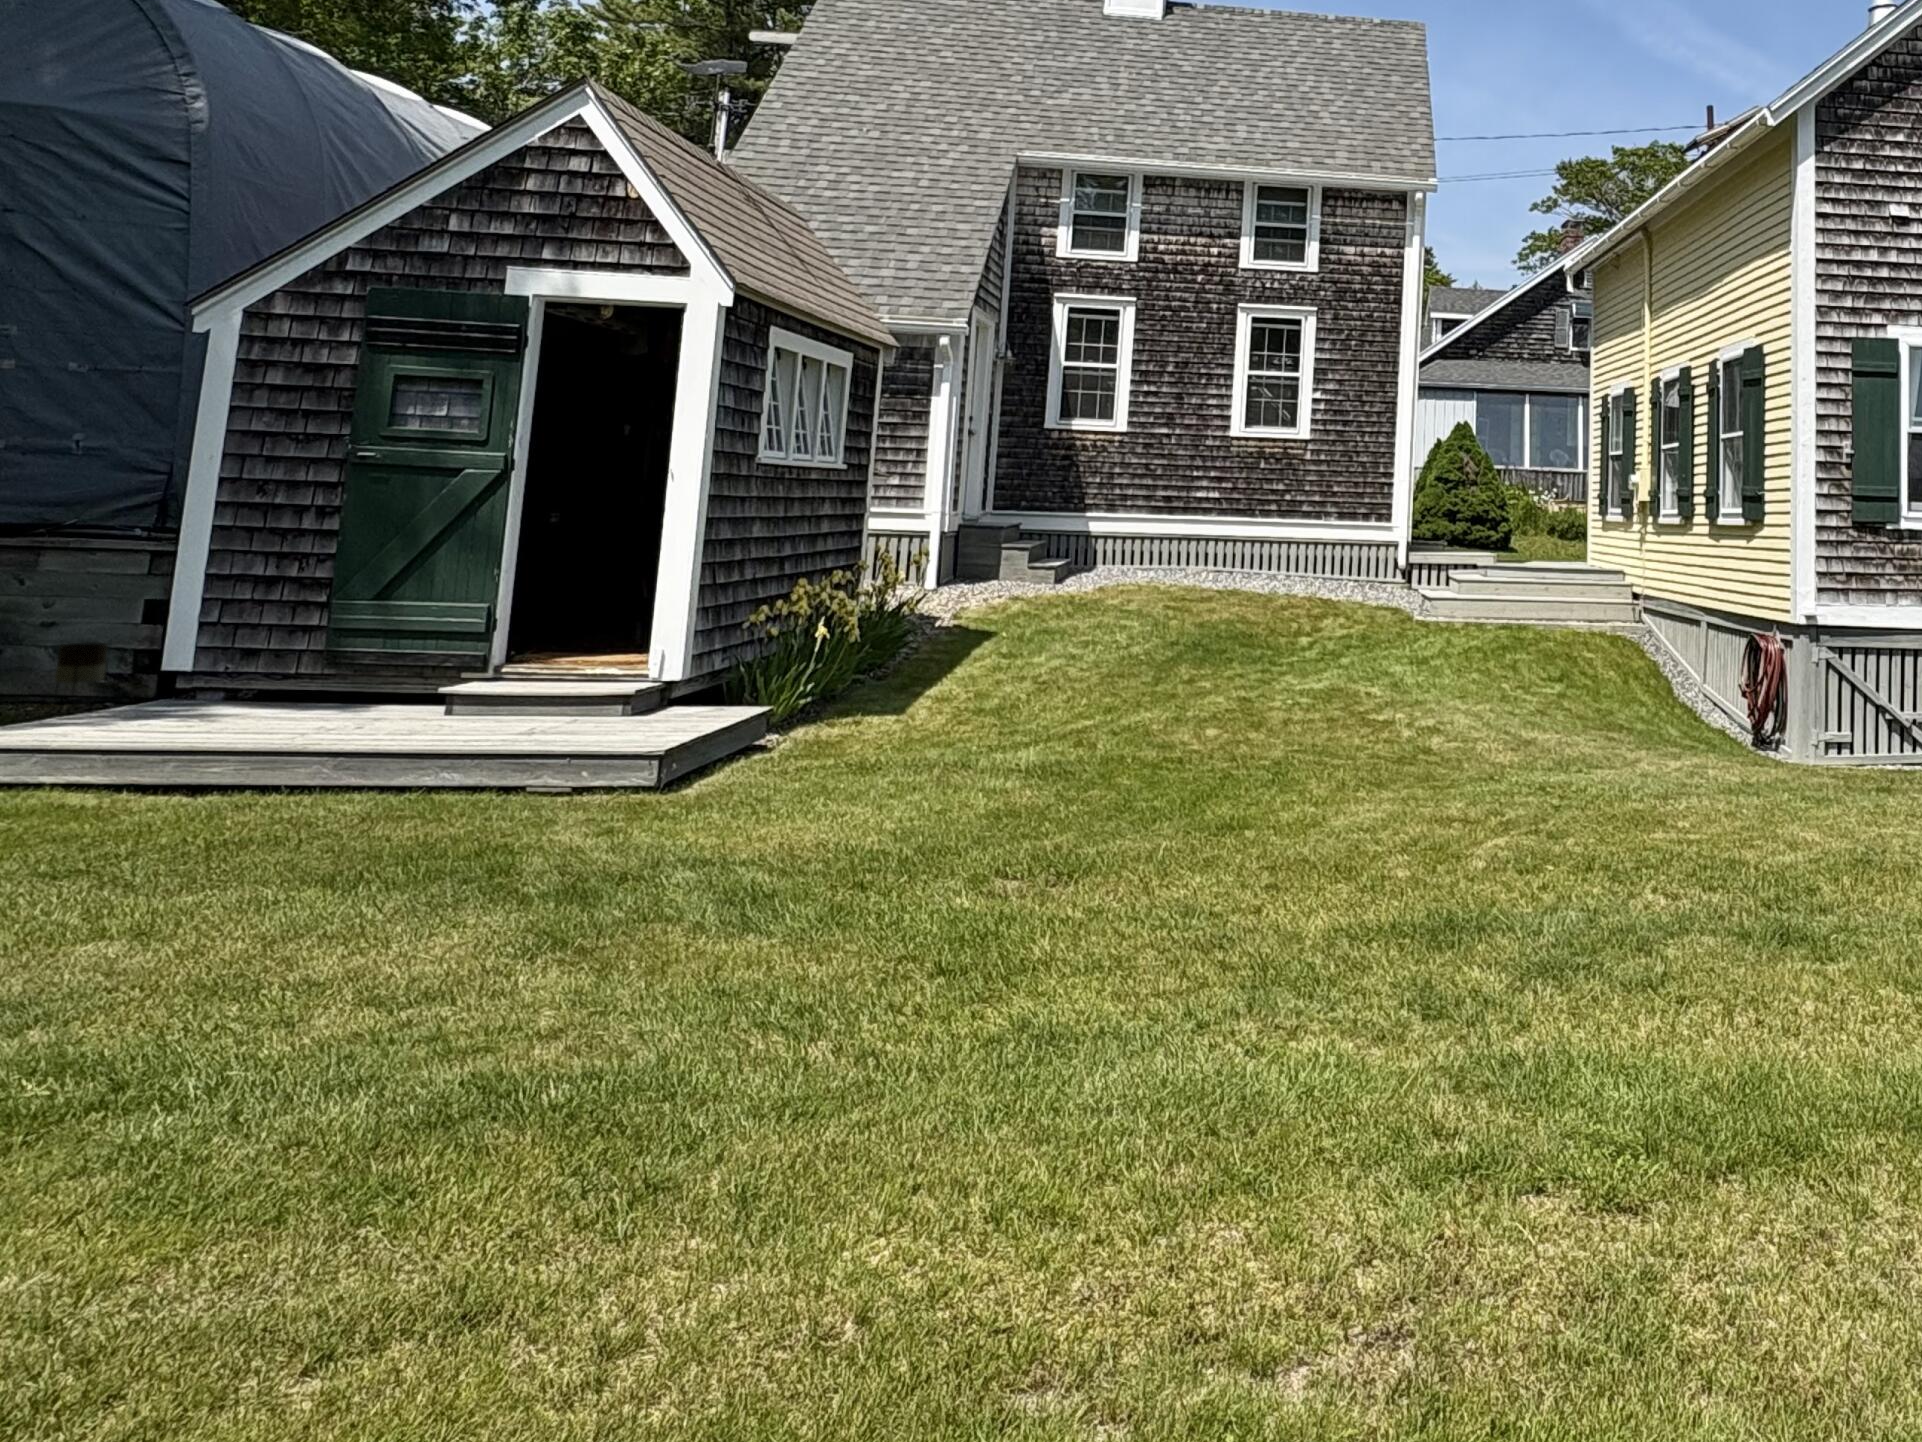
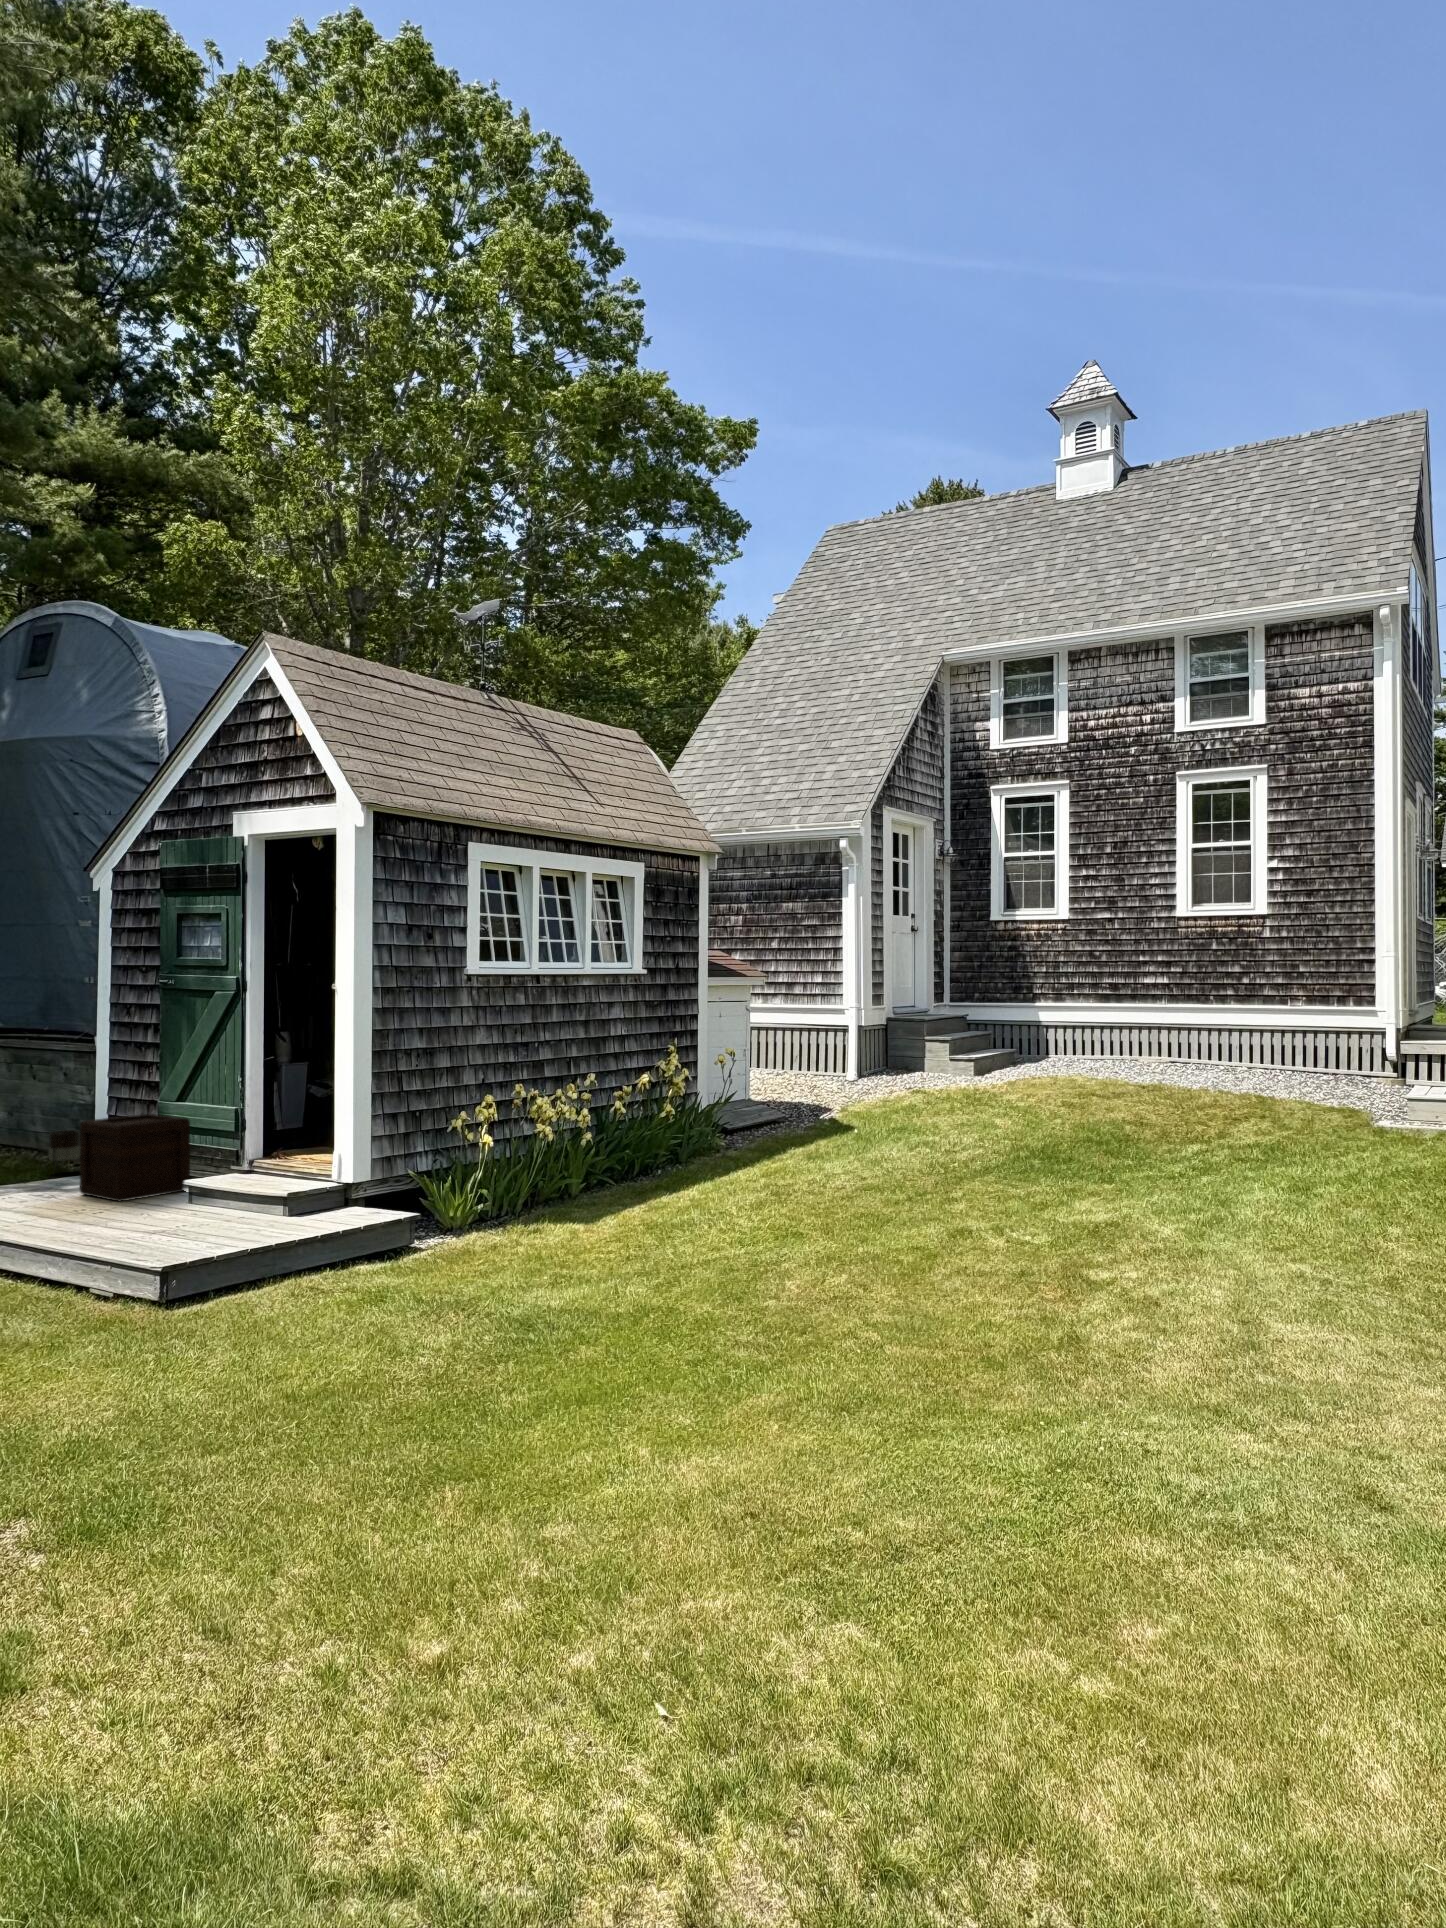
wooden crate: none [223,615,387,718] -> present [80,1113,190,1202]

